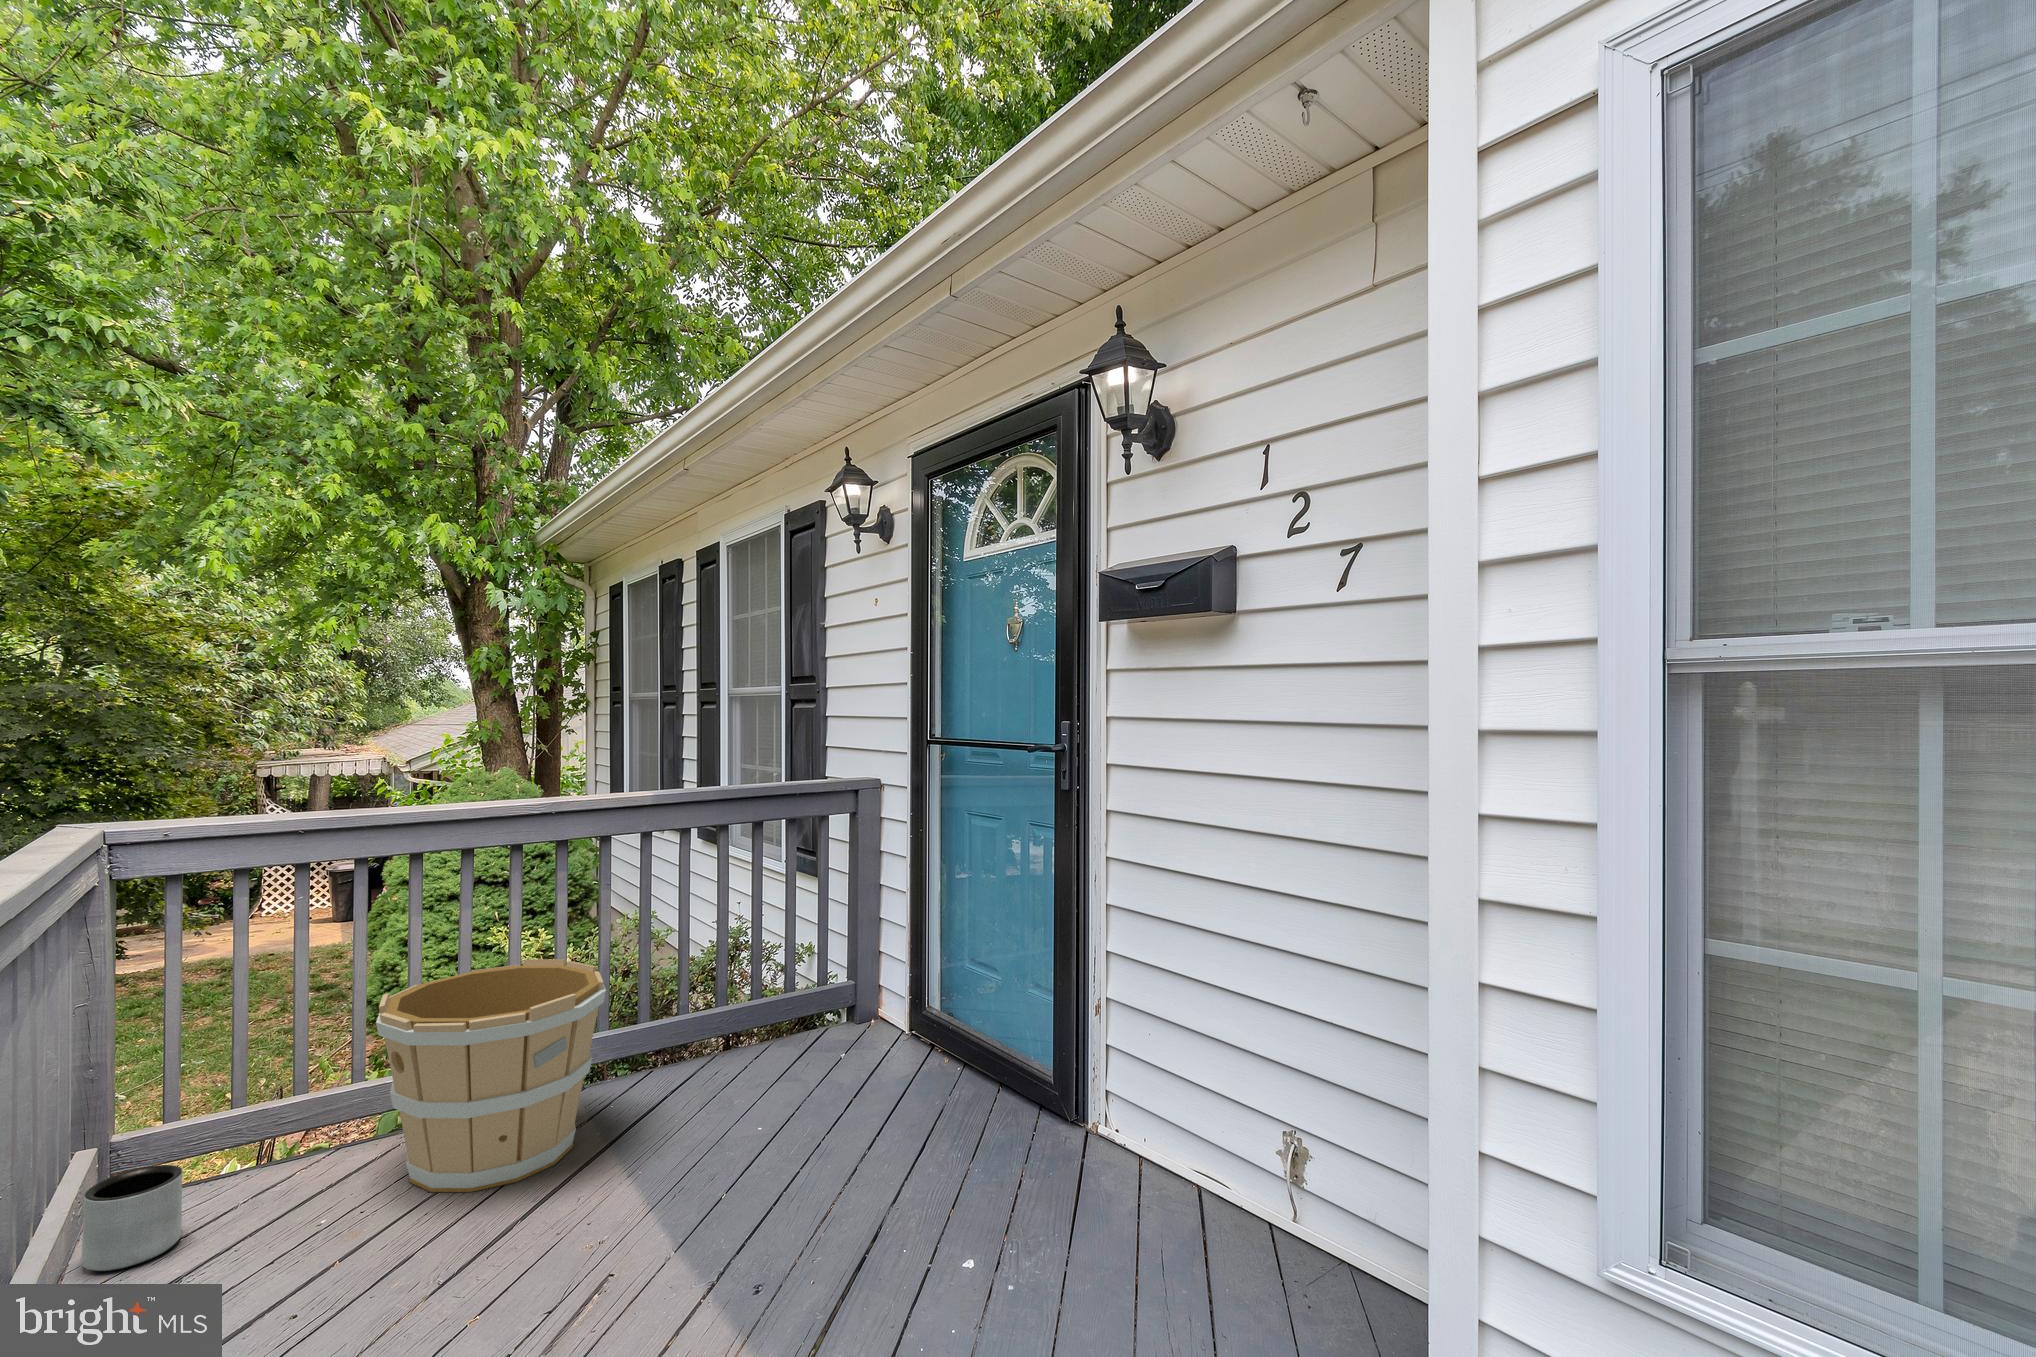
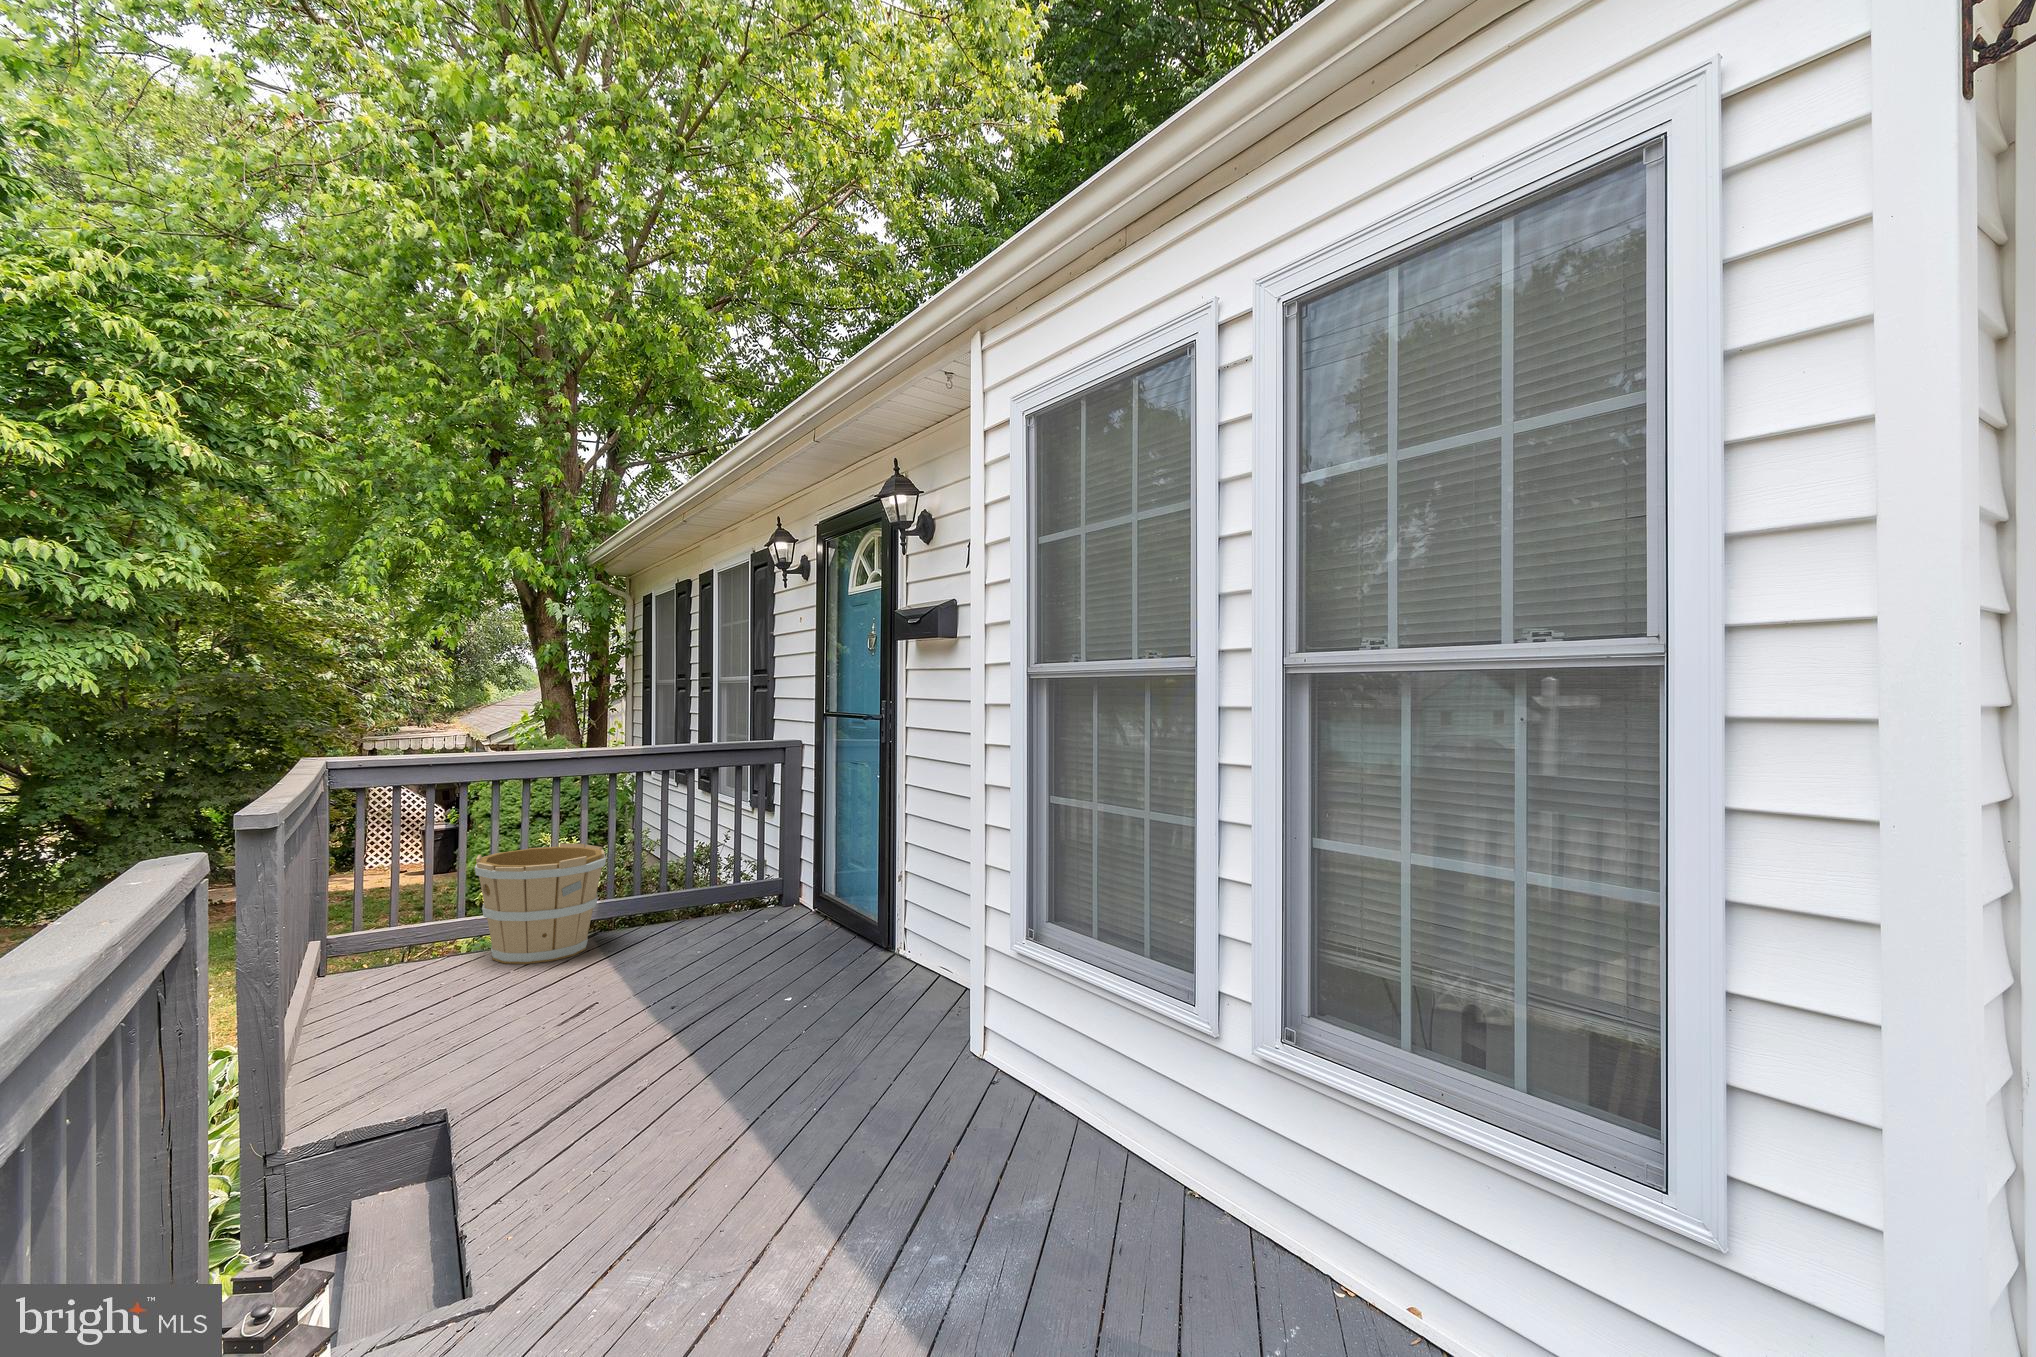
planter: present [81,1165,182,1271] -> none [325,937,373,985]

